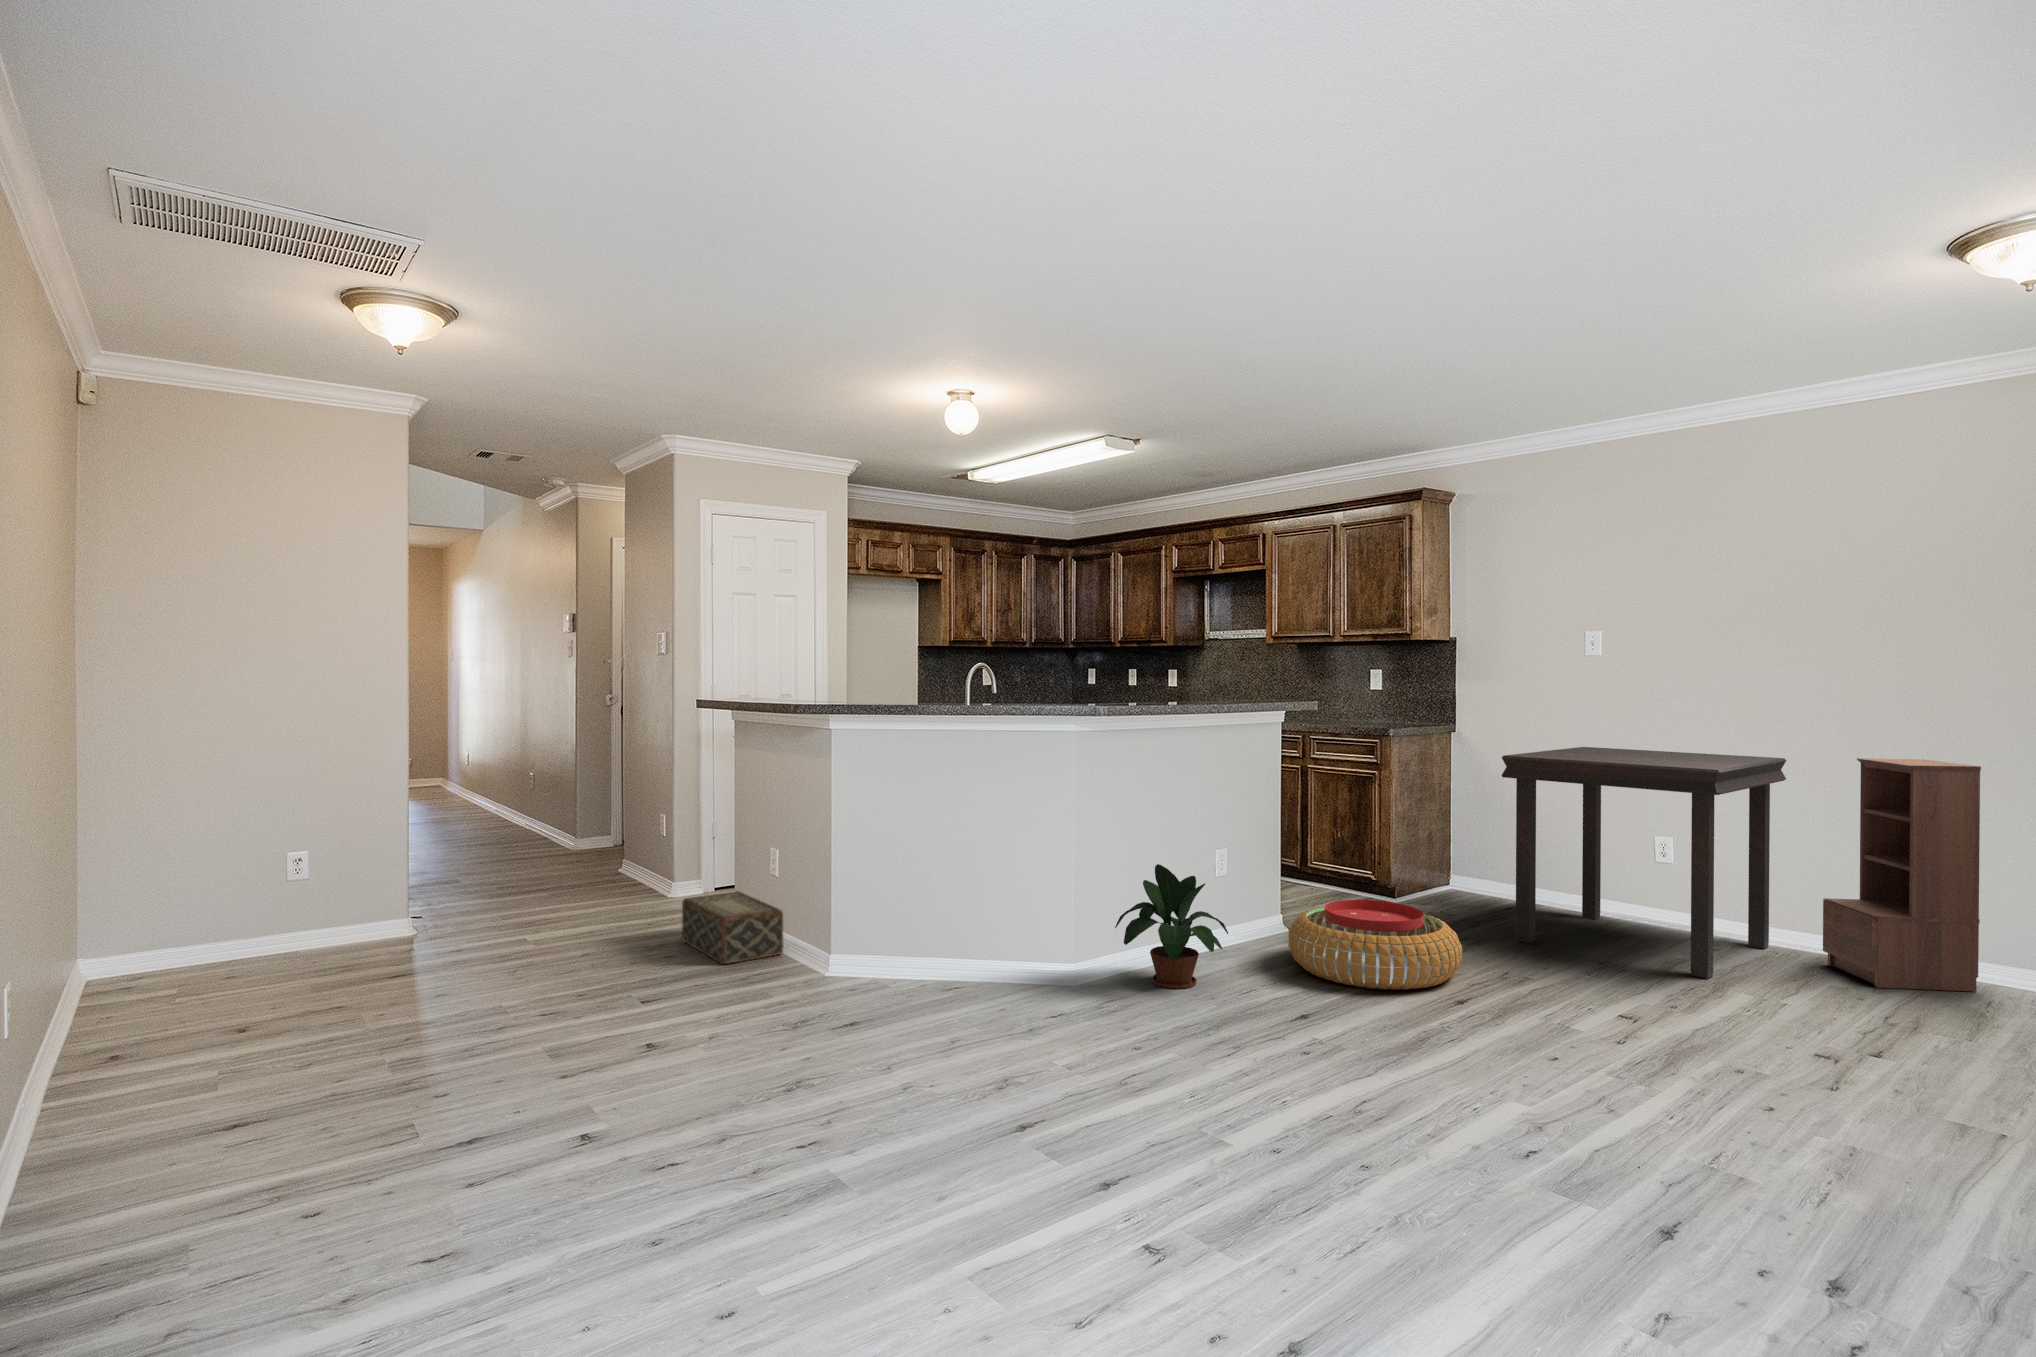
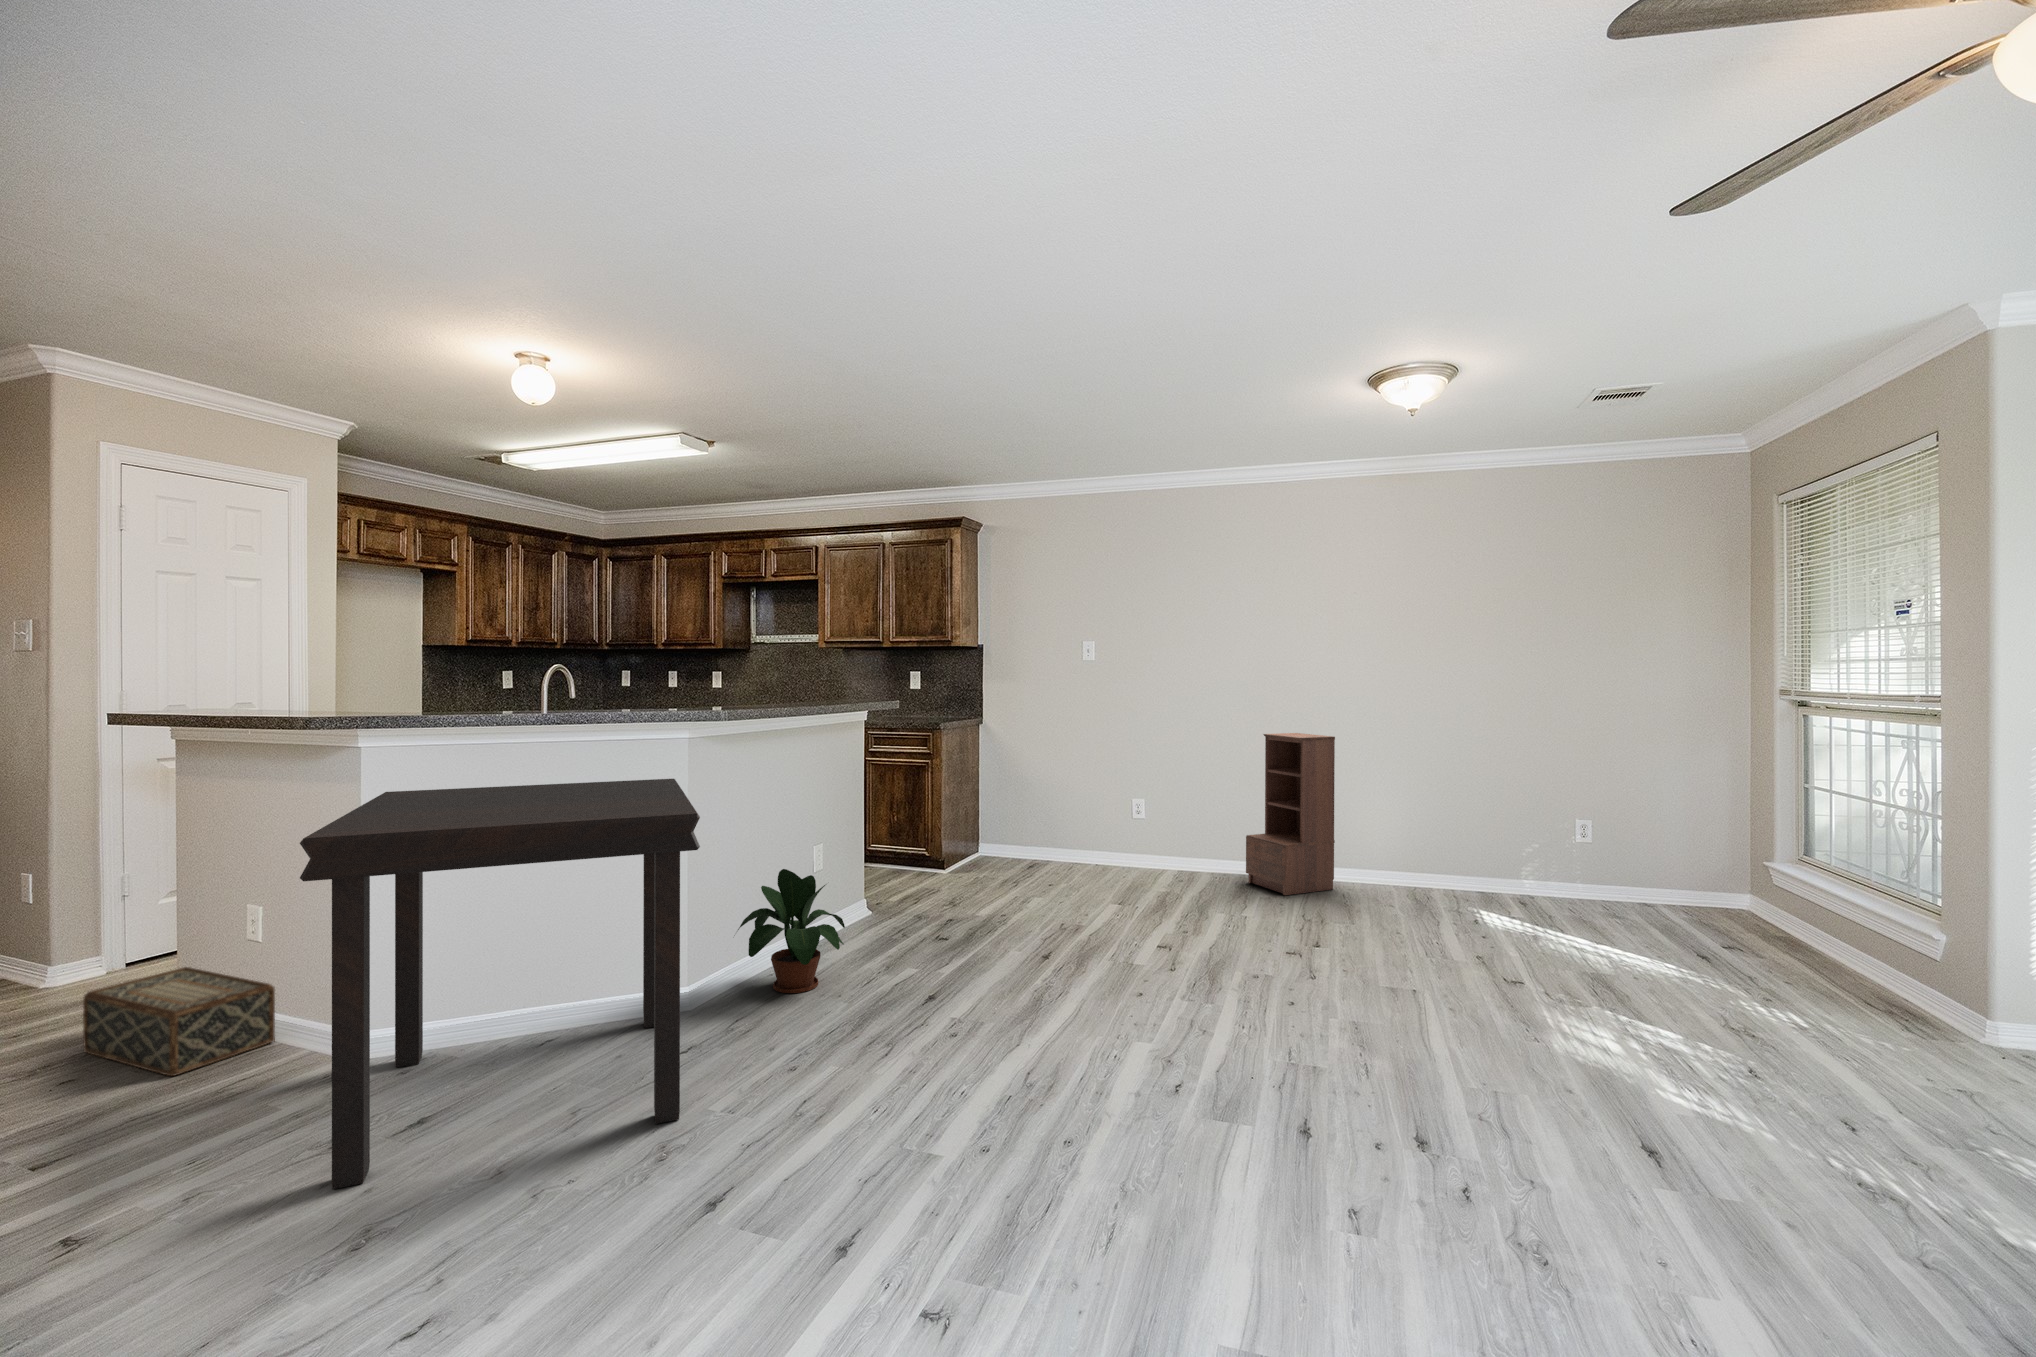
dining table: present [1502,747,1786,979] -> present [300,779,700,1189]
pouf: present [1288,900,1462,990] -> none [890,876,1038,958]

